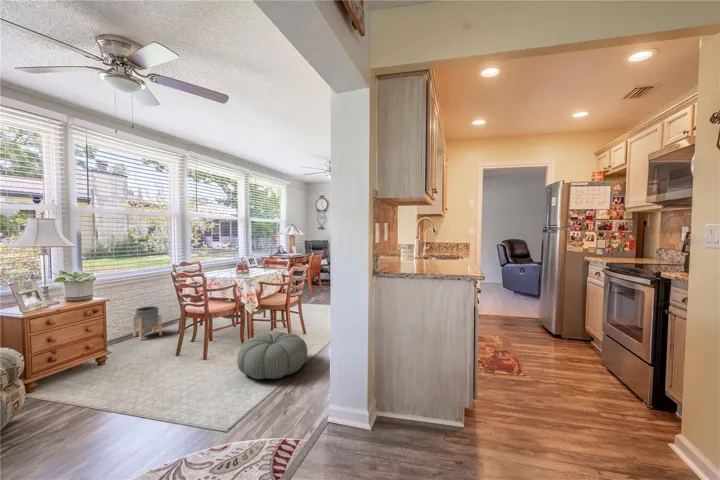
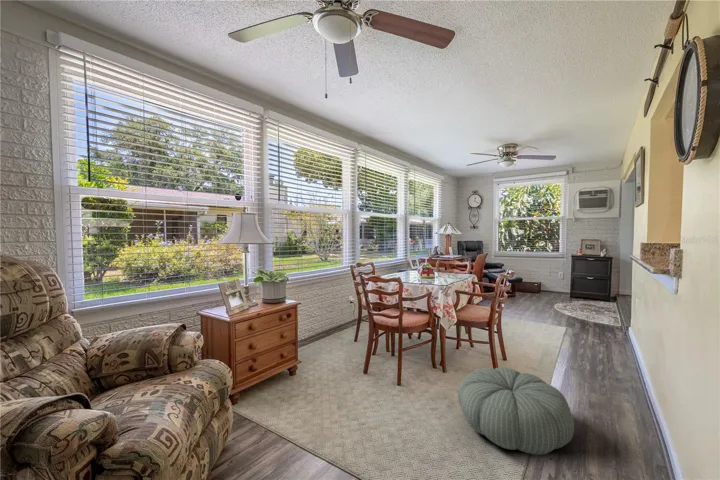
planter: present [133,306,162,340] -> none [313,309,340,346]

